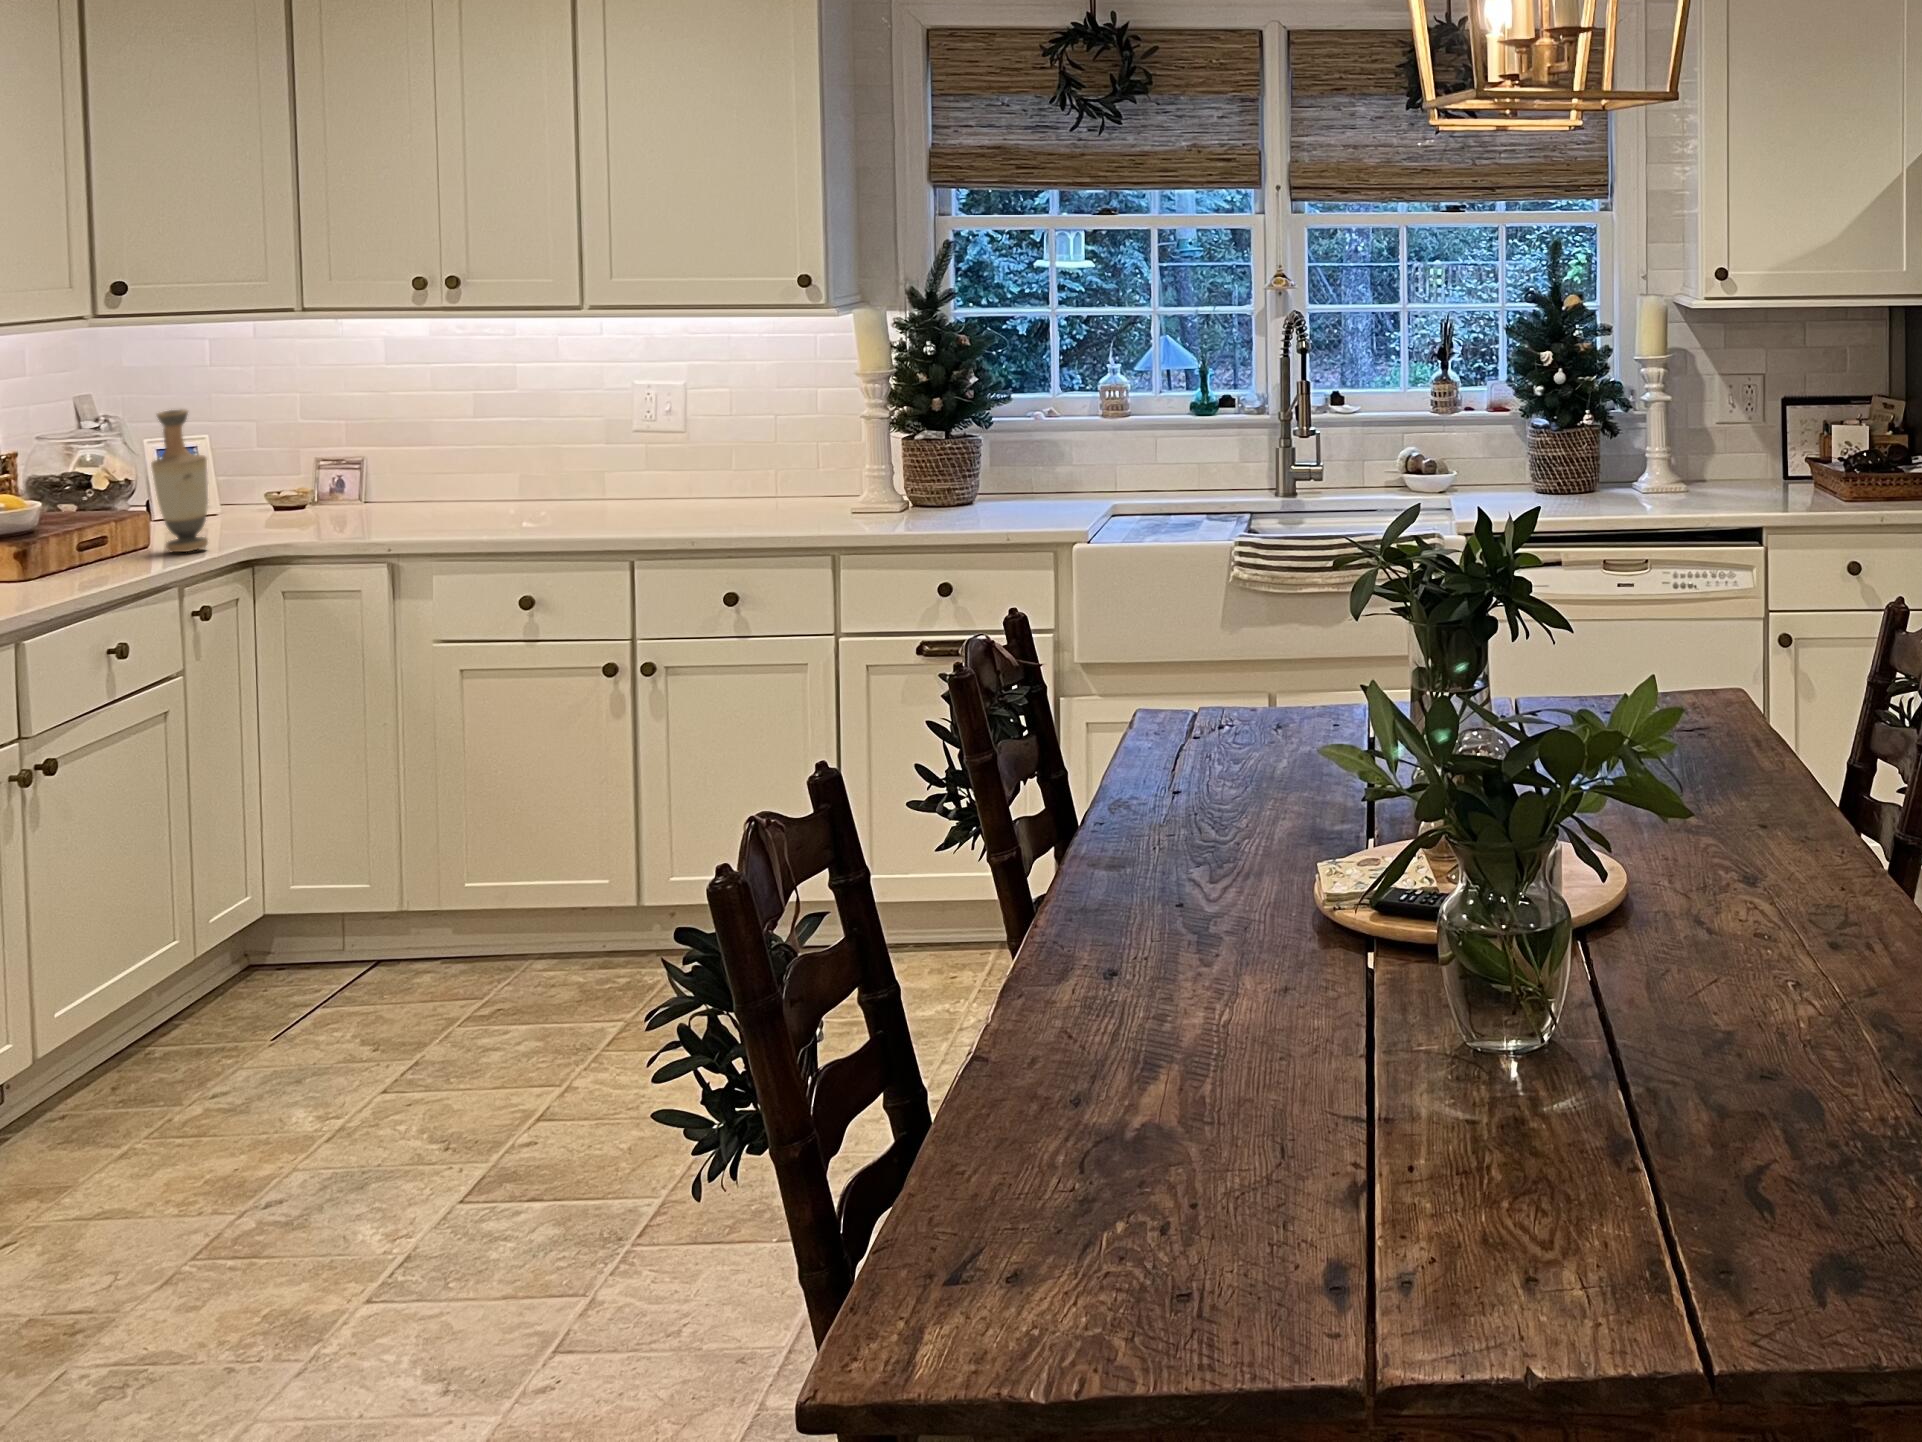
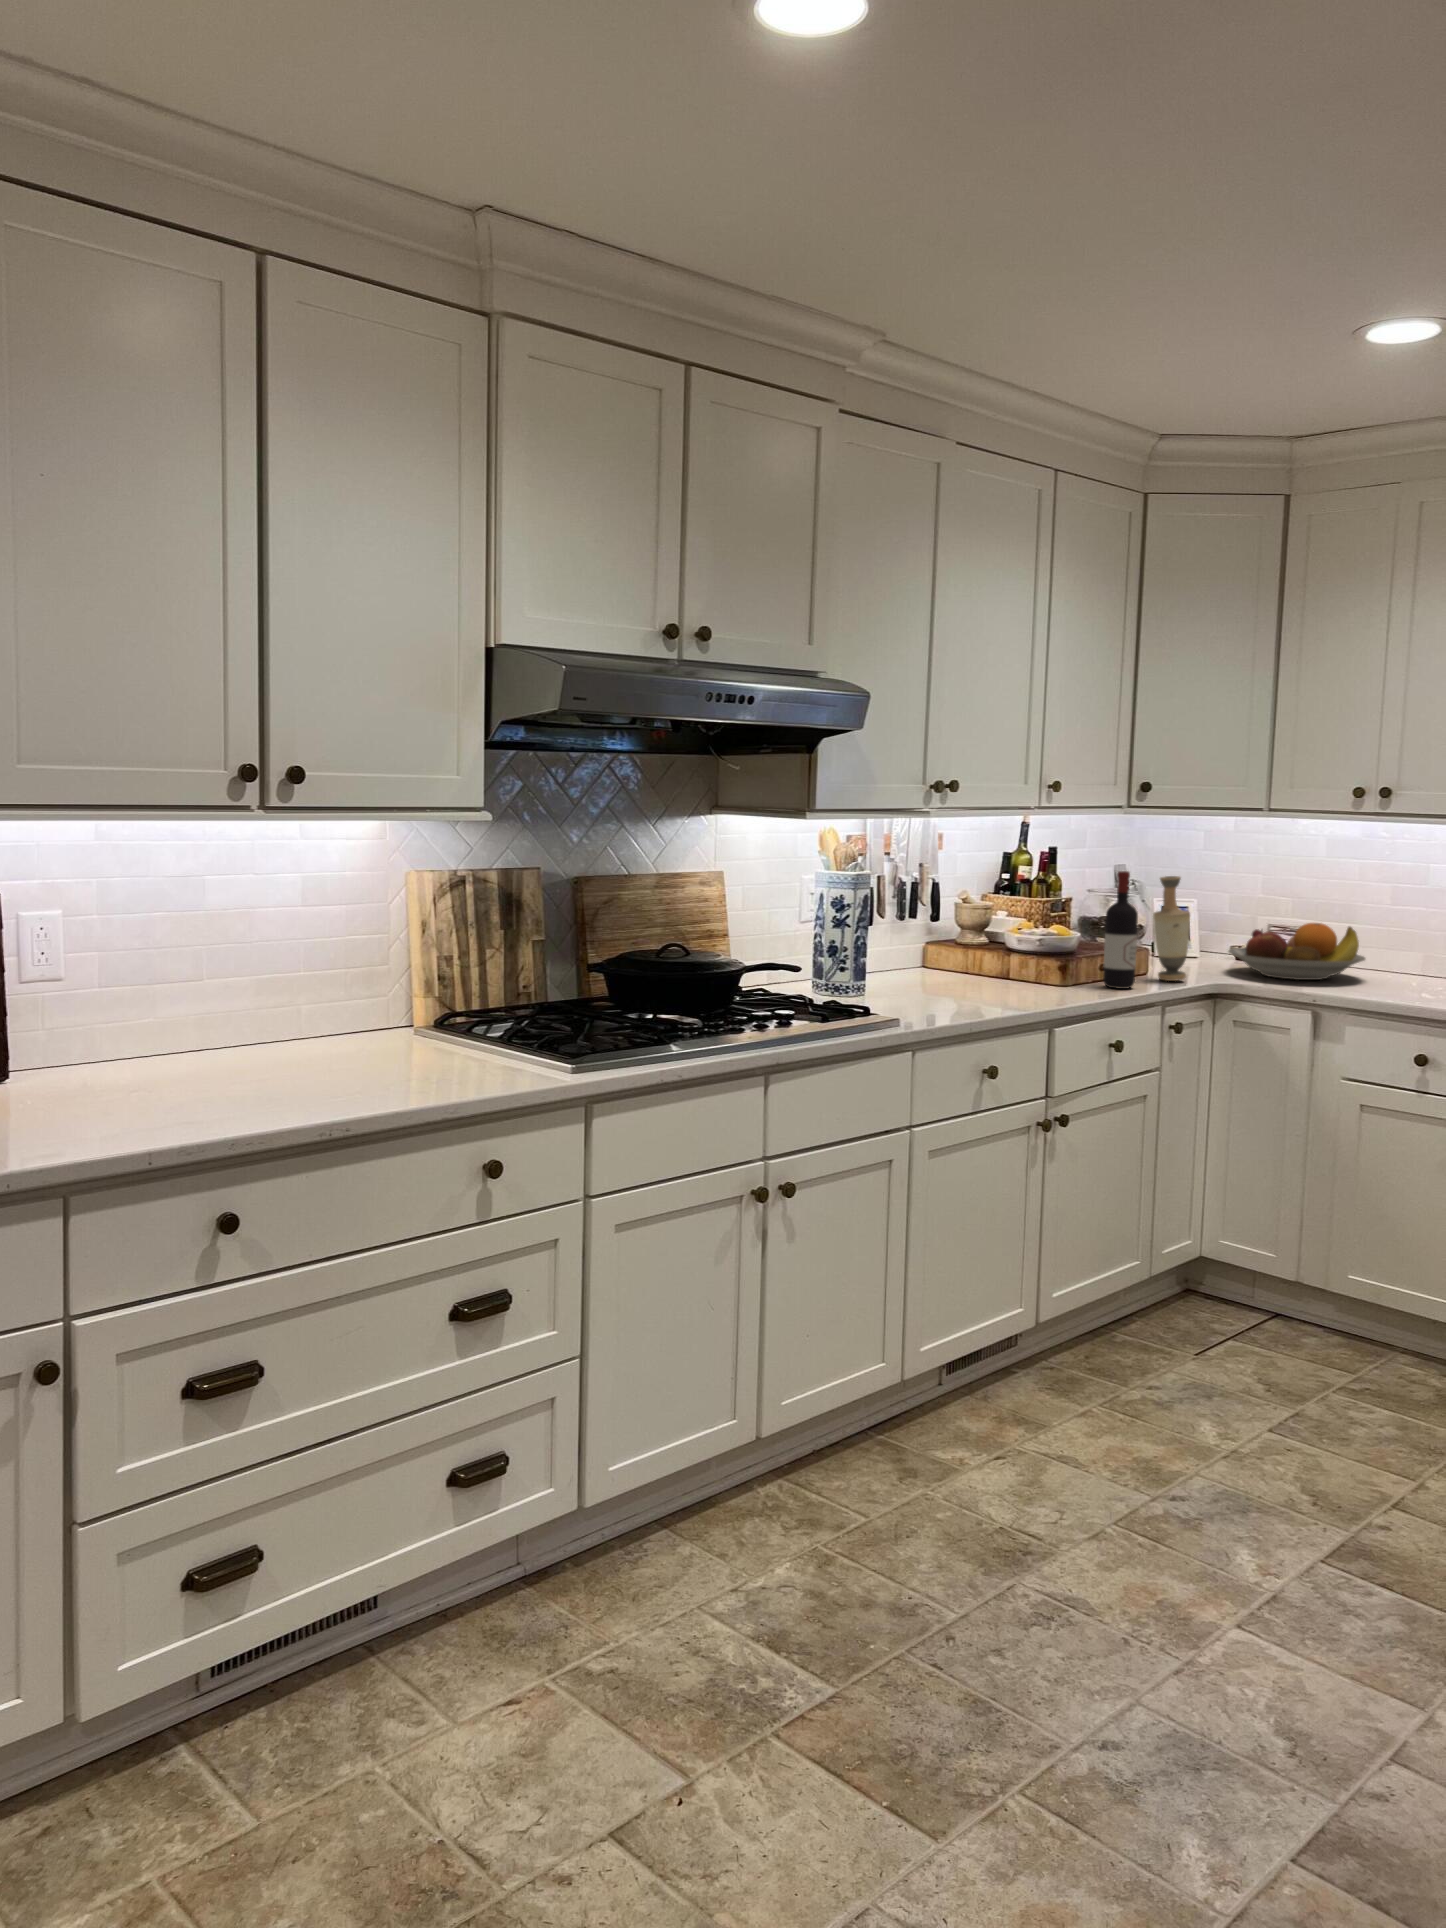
wine bottle: none [80,411,134,574] -> present [1103,871,1138,989]
fruit bowl: none [264,450,449,527] -> present [1228,923,1365,980]

